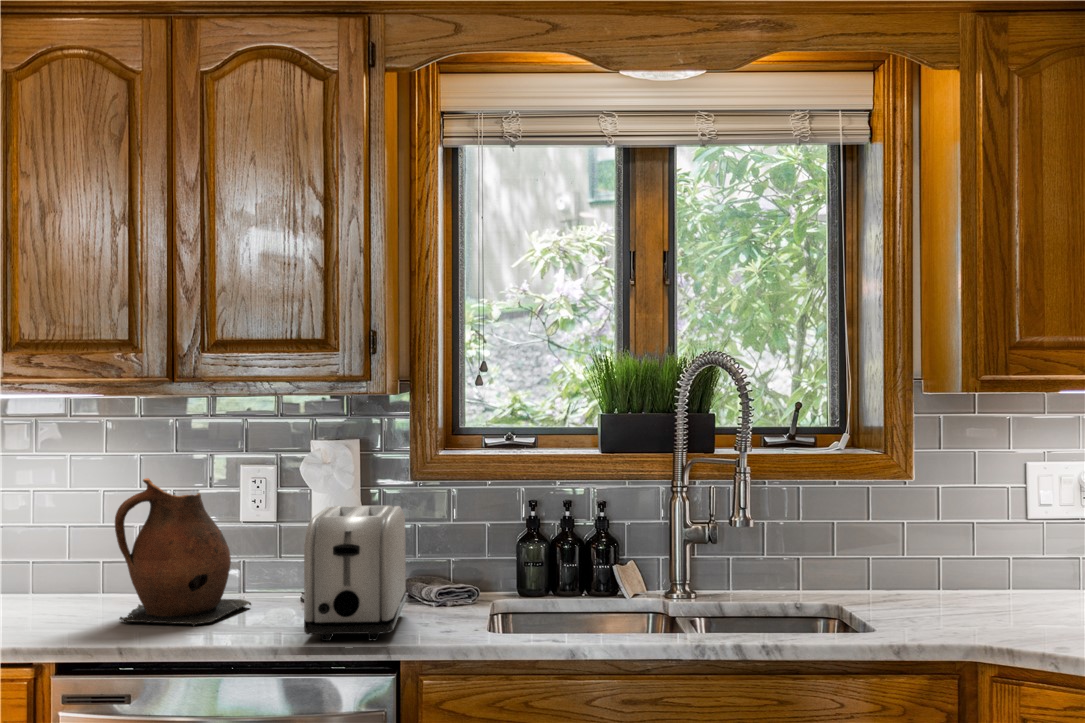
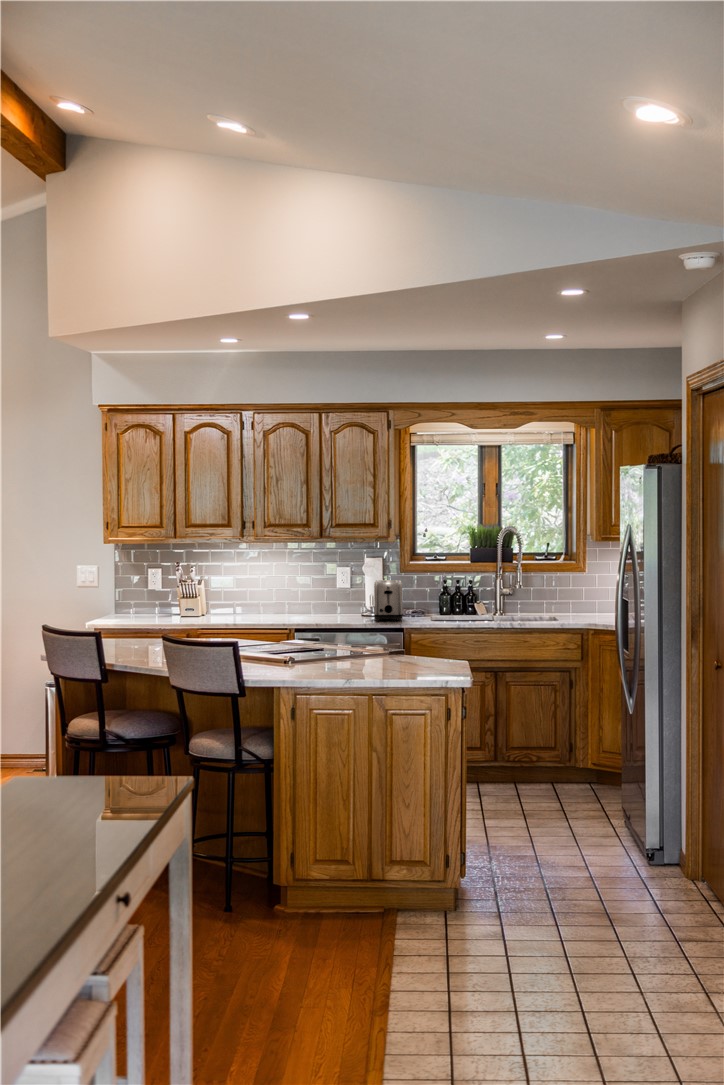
ceramic pitcher: present [115,478,251,627] -> none [303,571,346,620]

